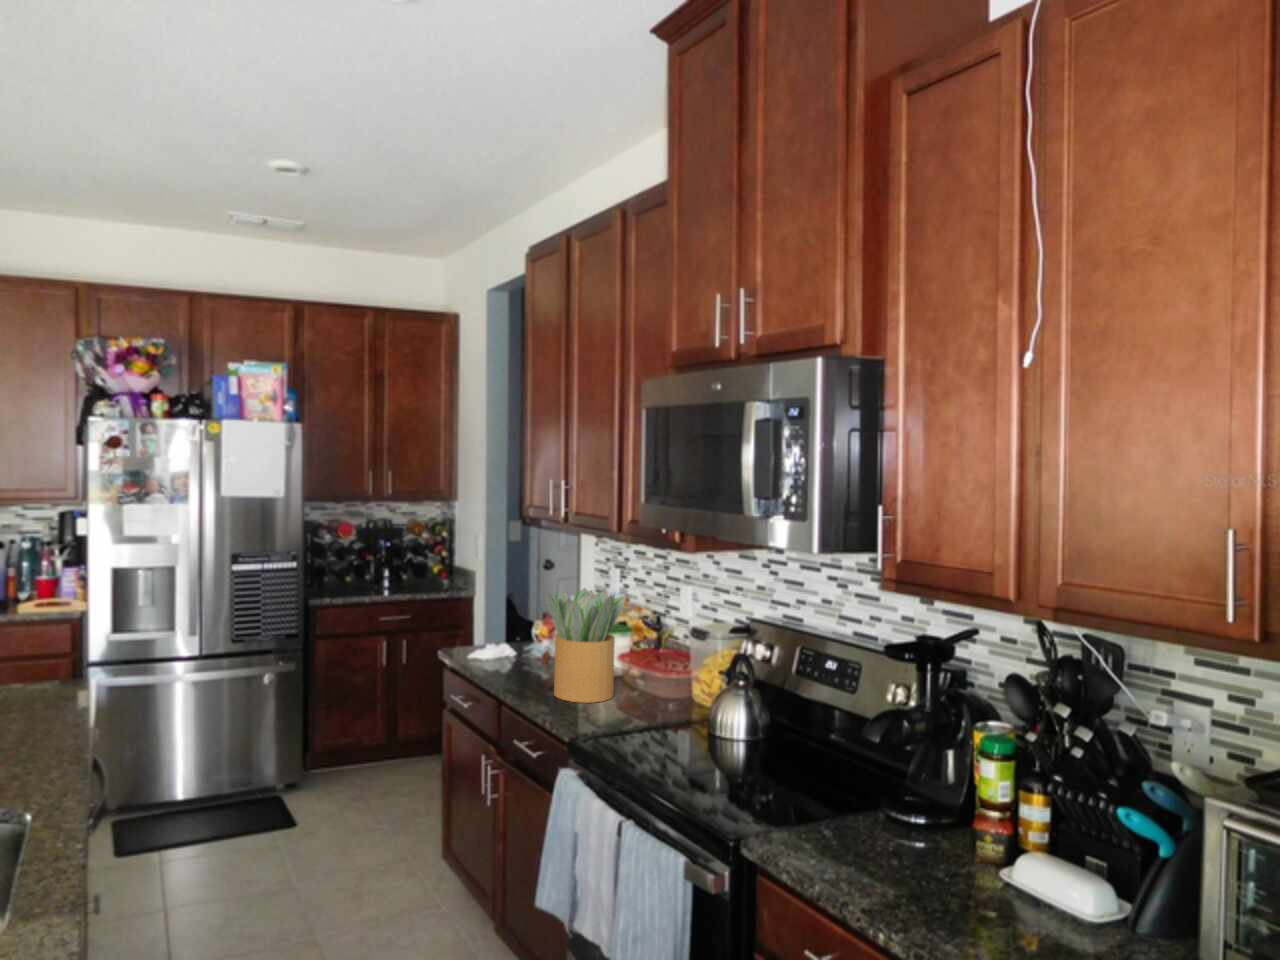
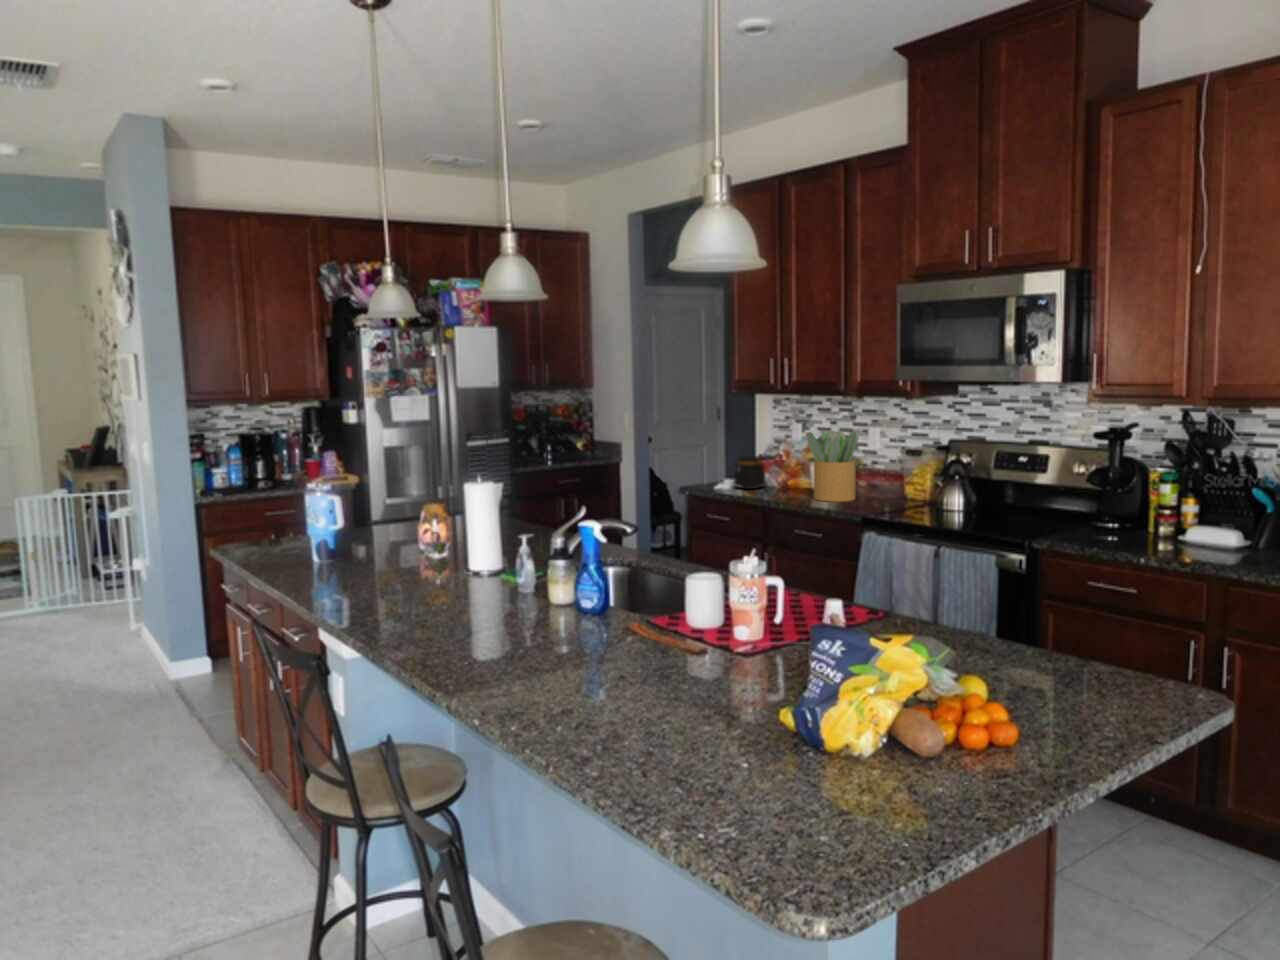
jar: none [488,613,535,661] -> present [733,456,766,489]

